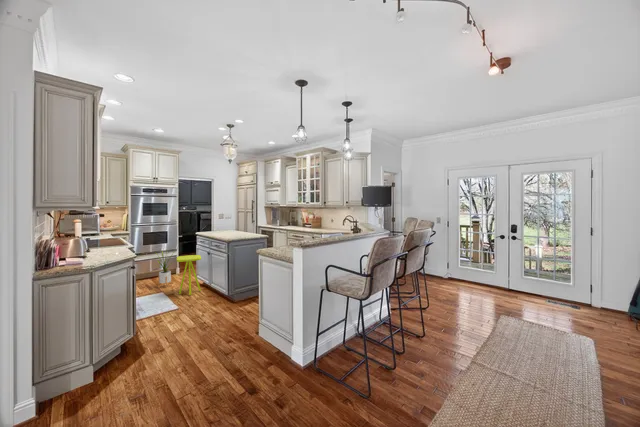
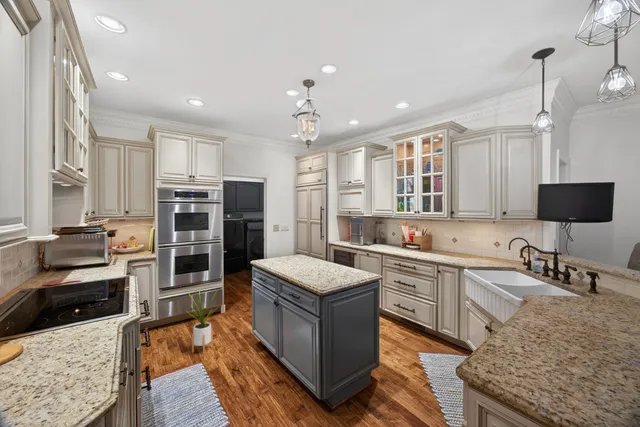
side table: present [177,255,201,295] -> none [220,302,261,382]

